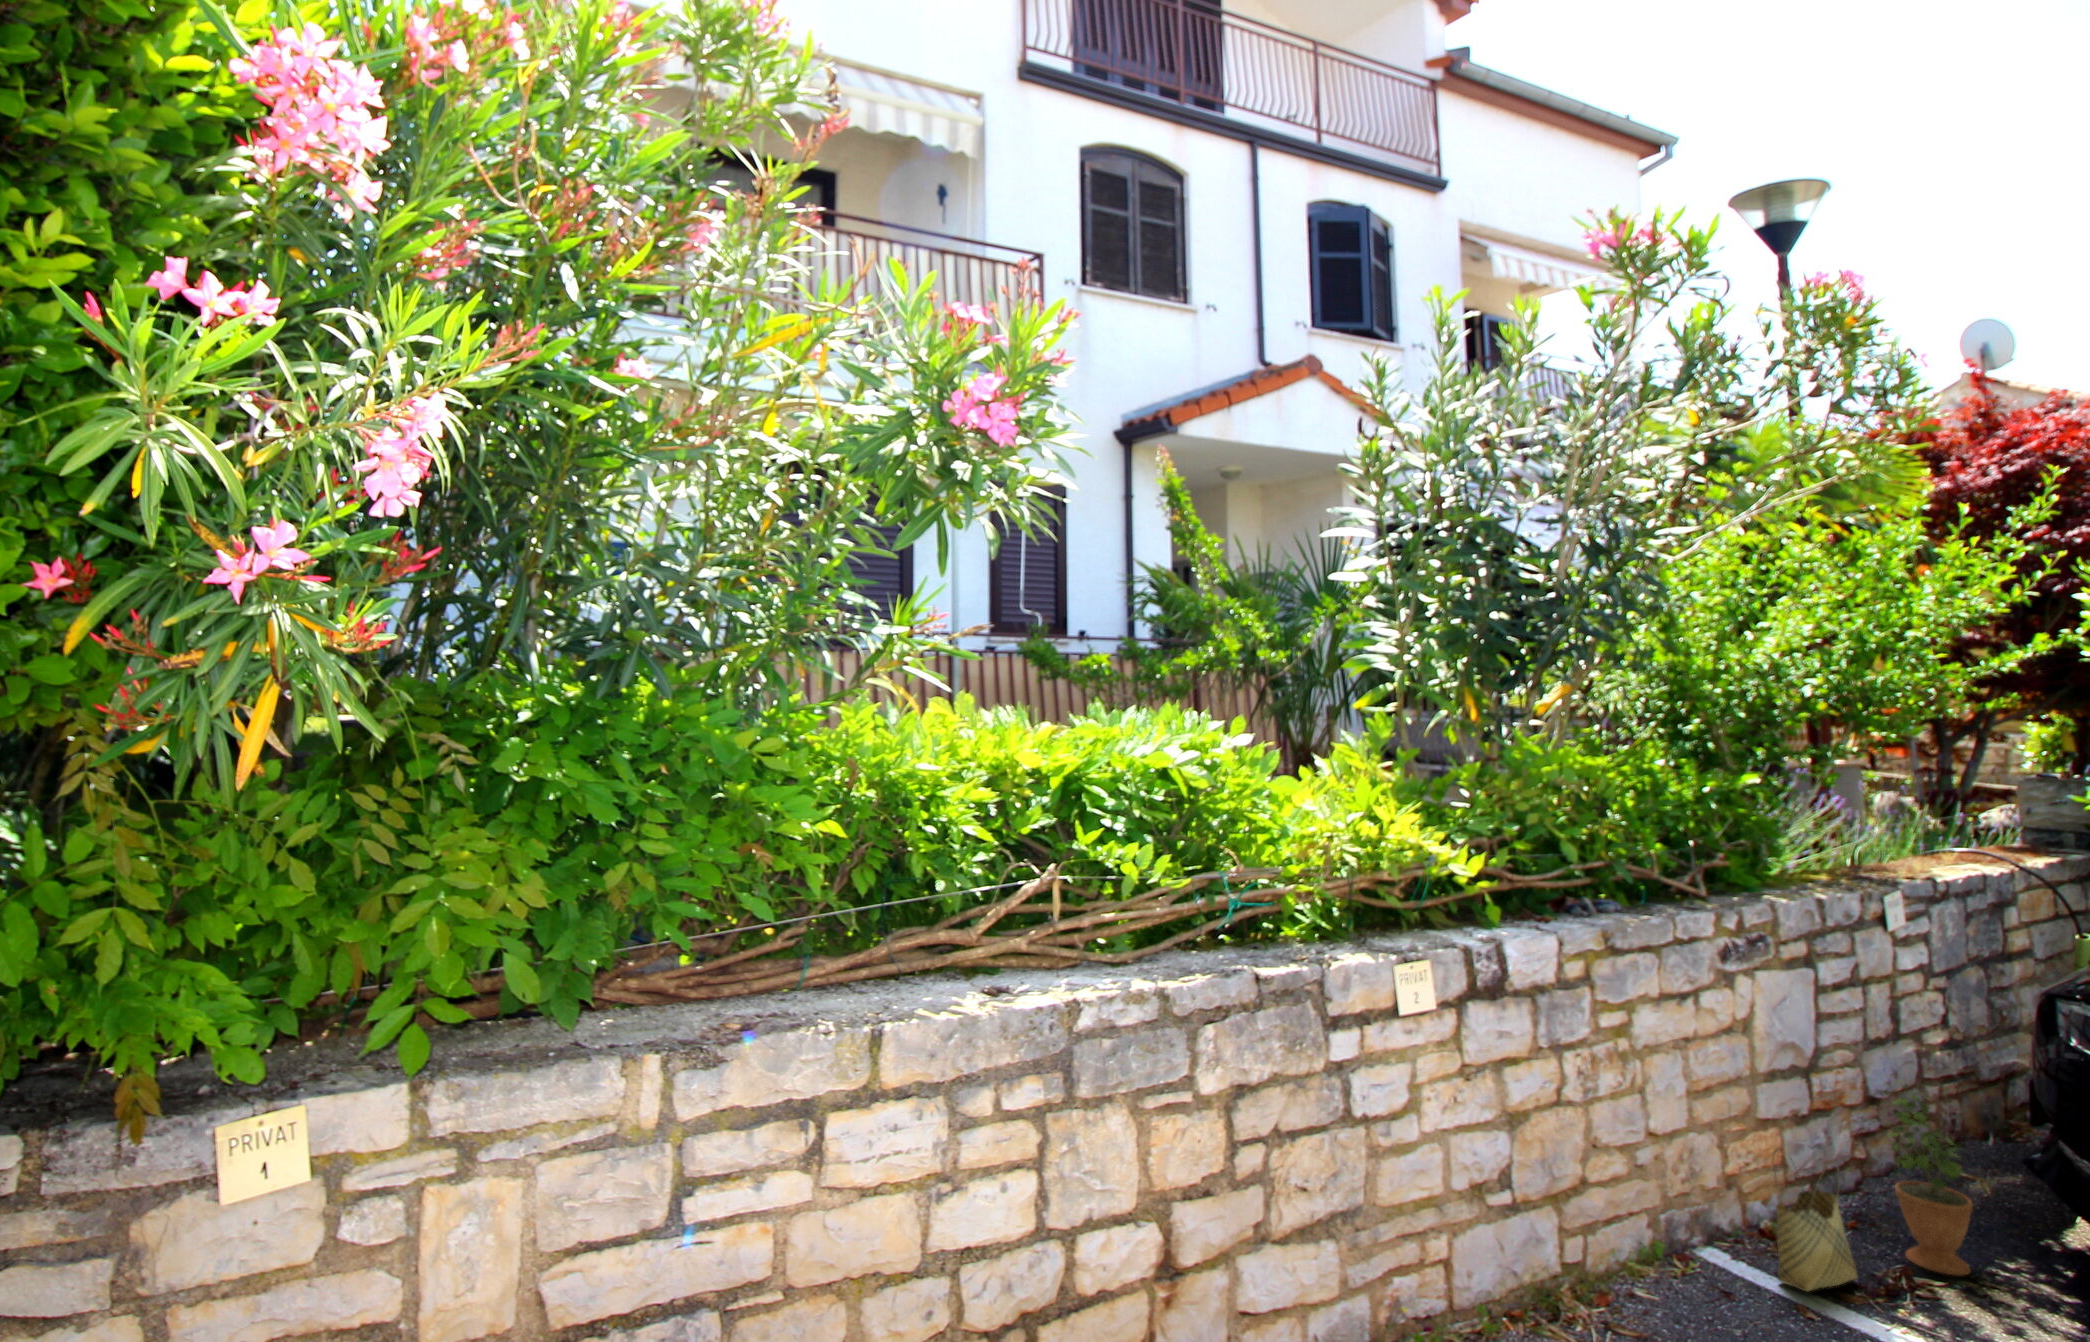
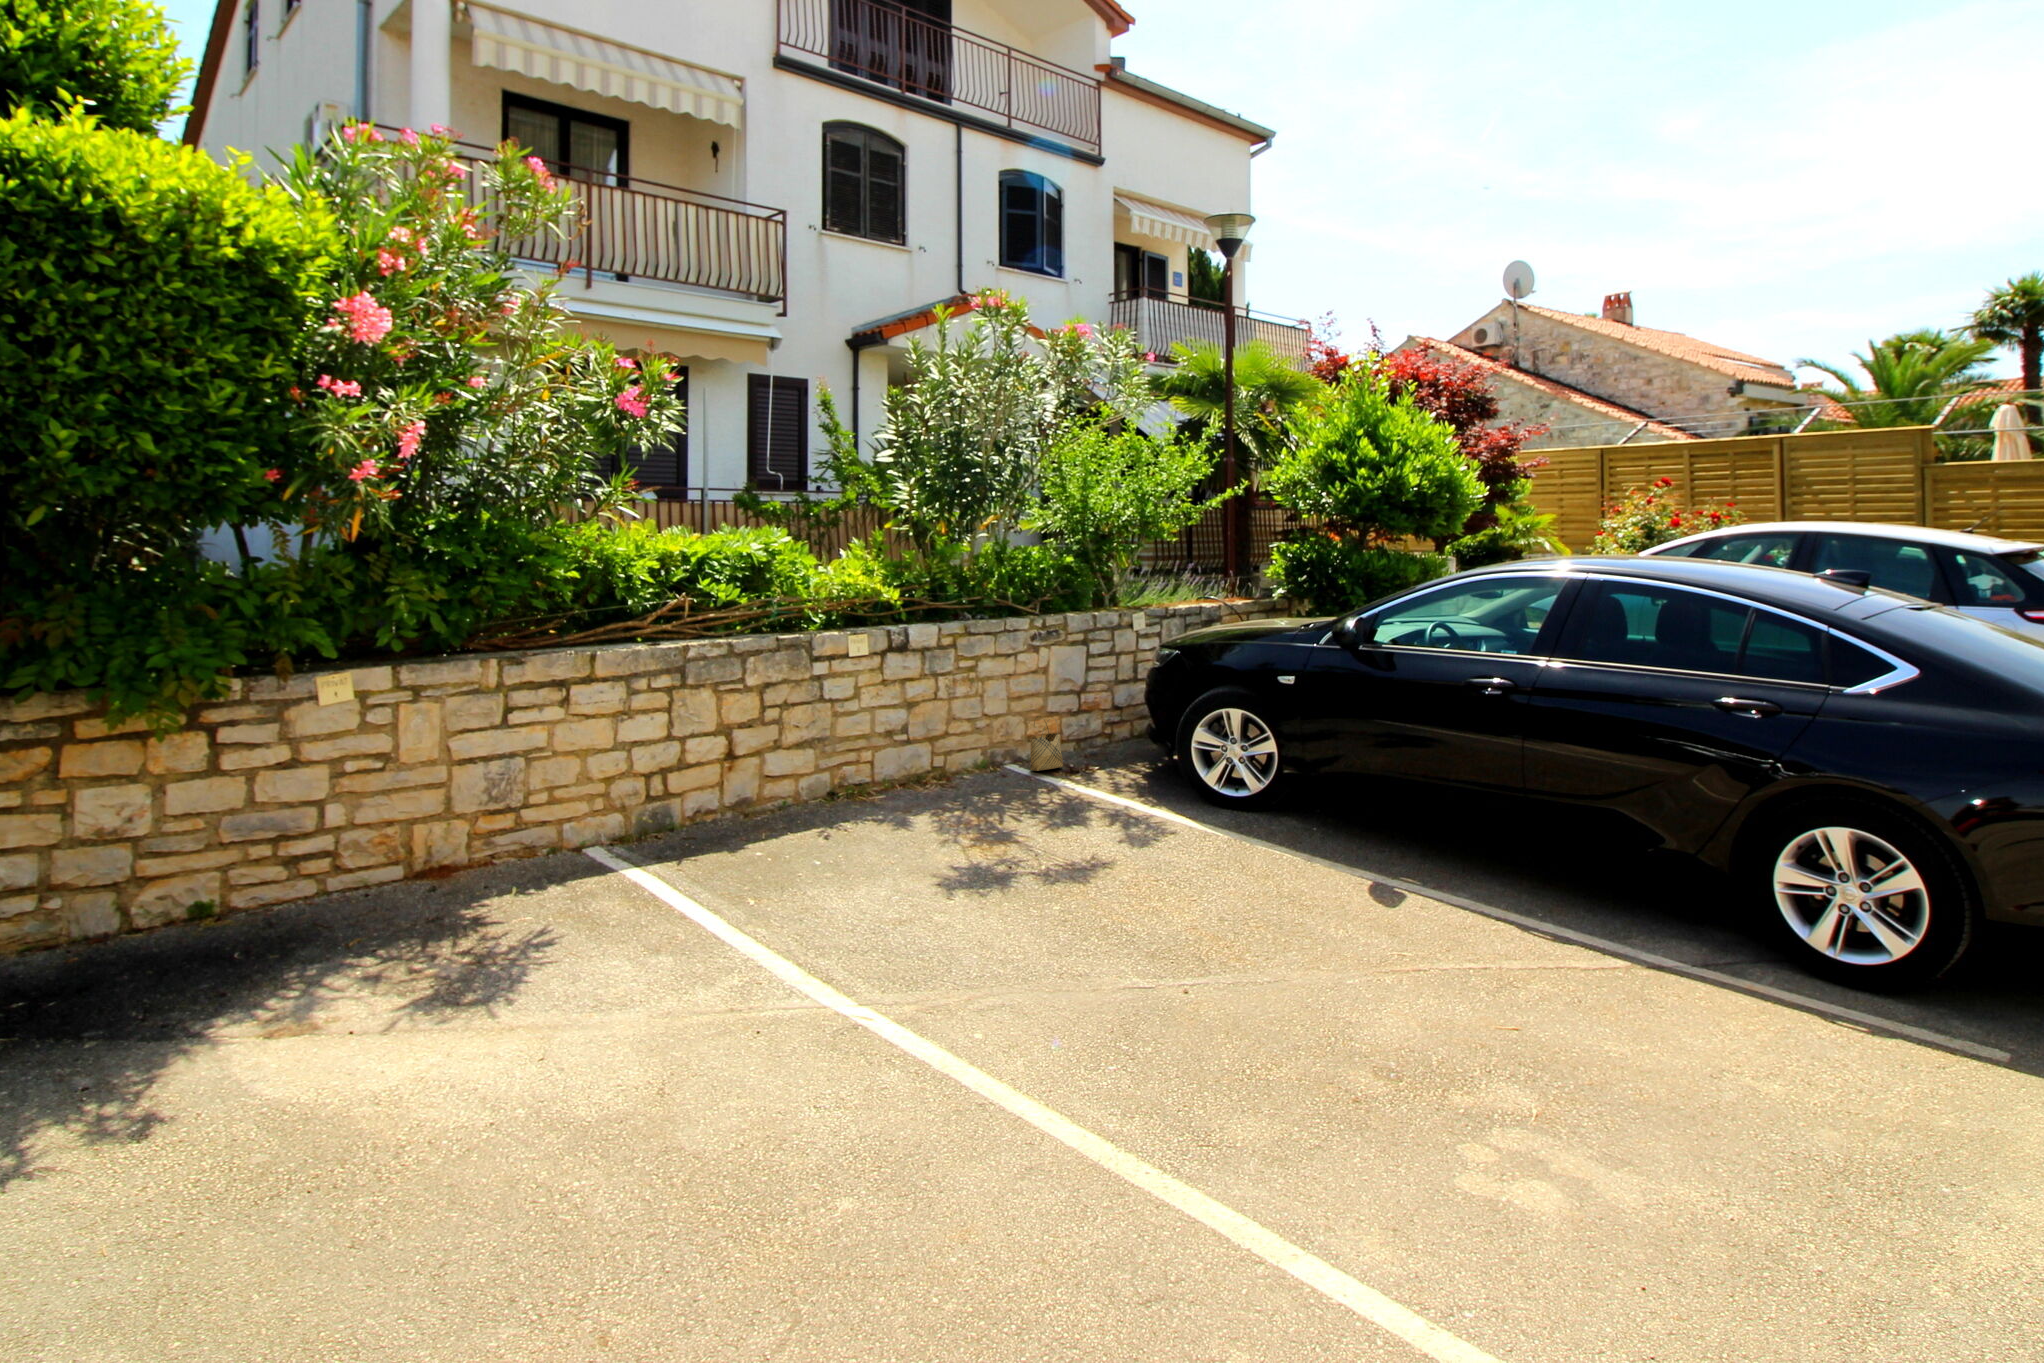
potted plant: present [1879,1084,1973,1275] -> none [1088,687,1117,764]

